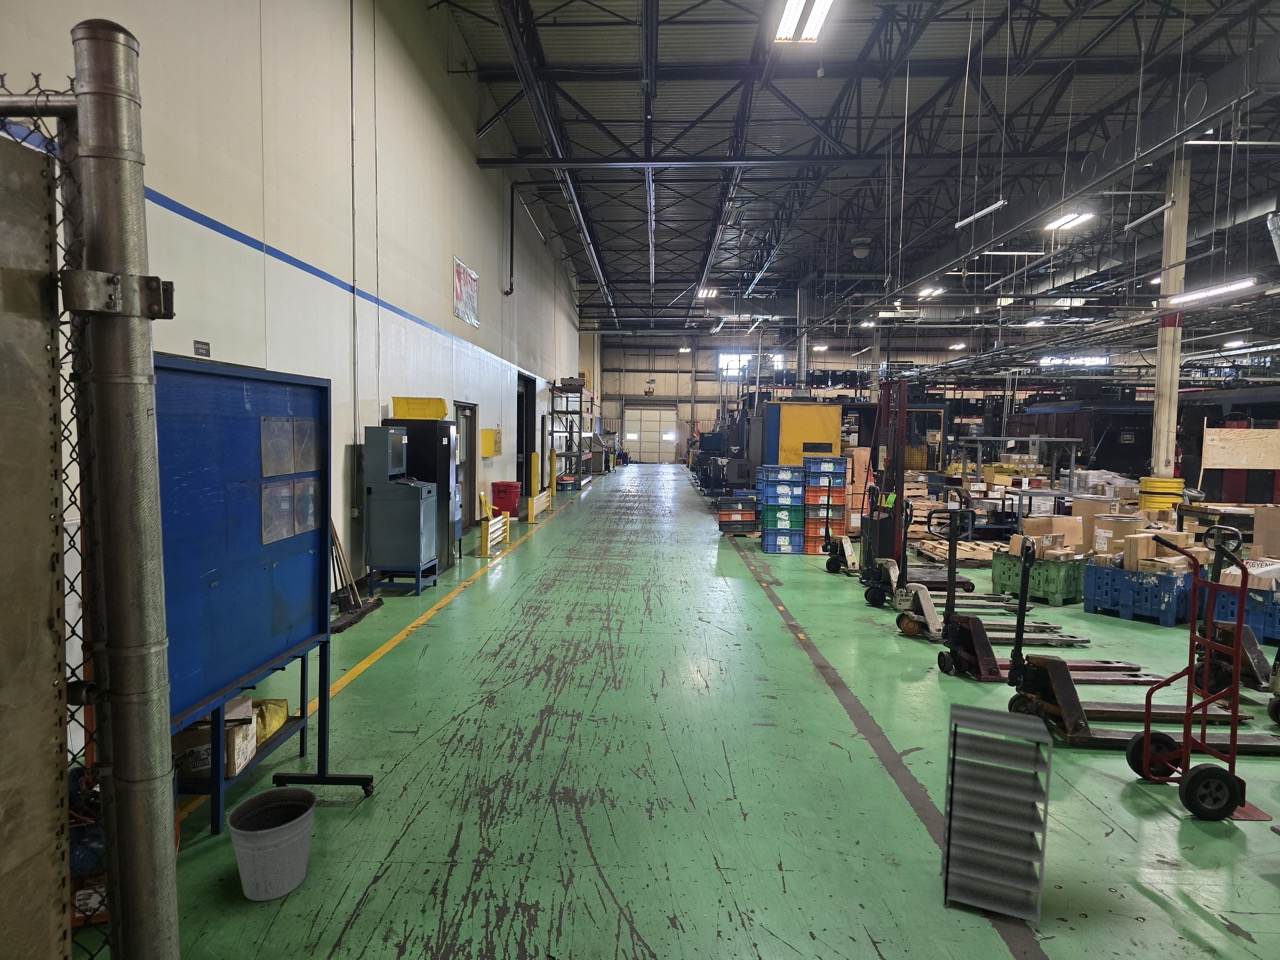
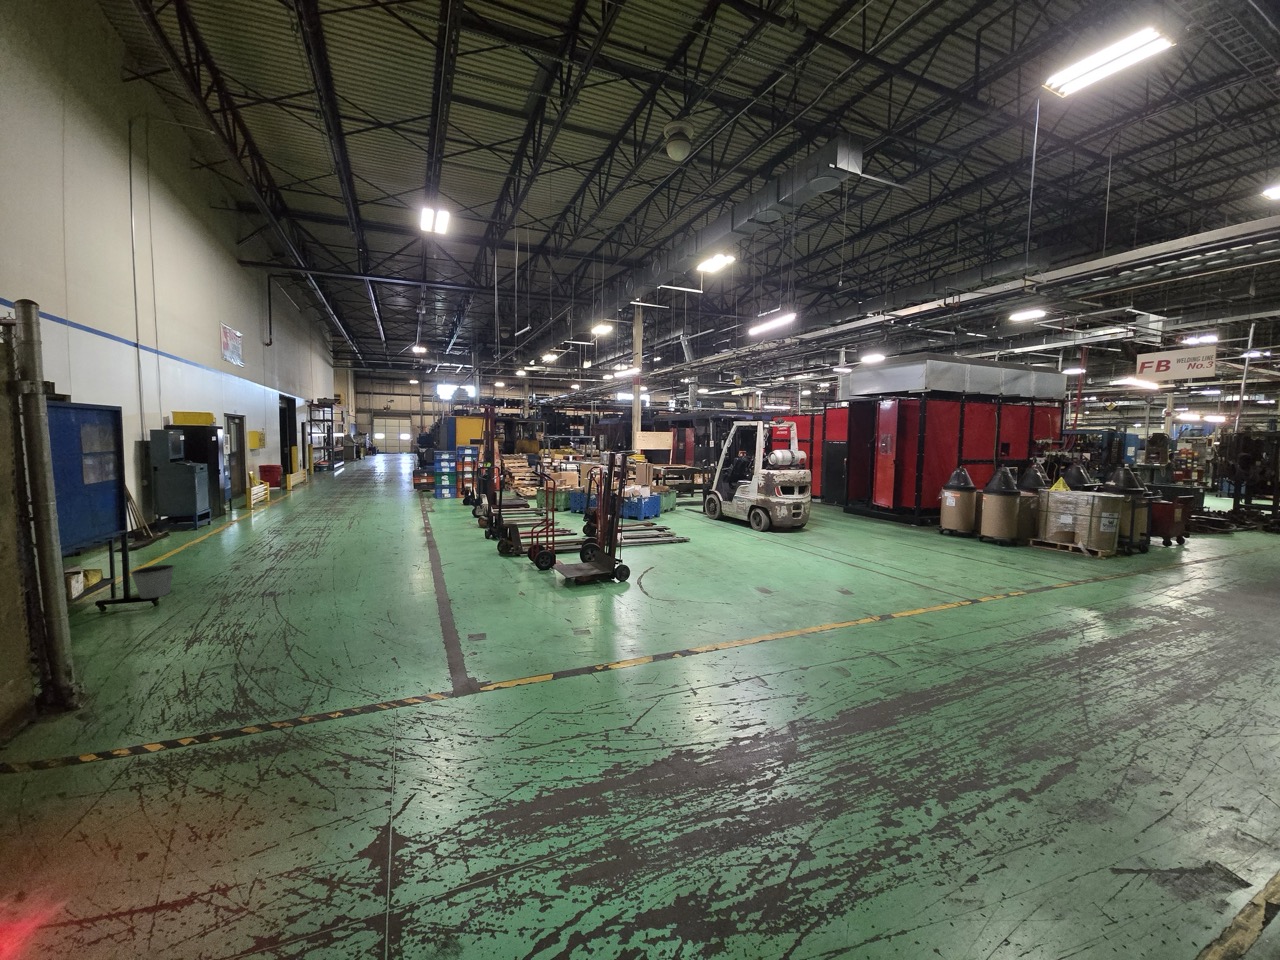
shelving unit: present [940,703,1053,933] -> none [418,515,446,566]

